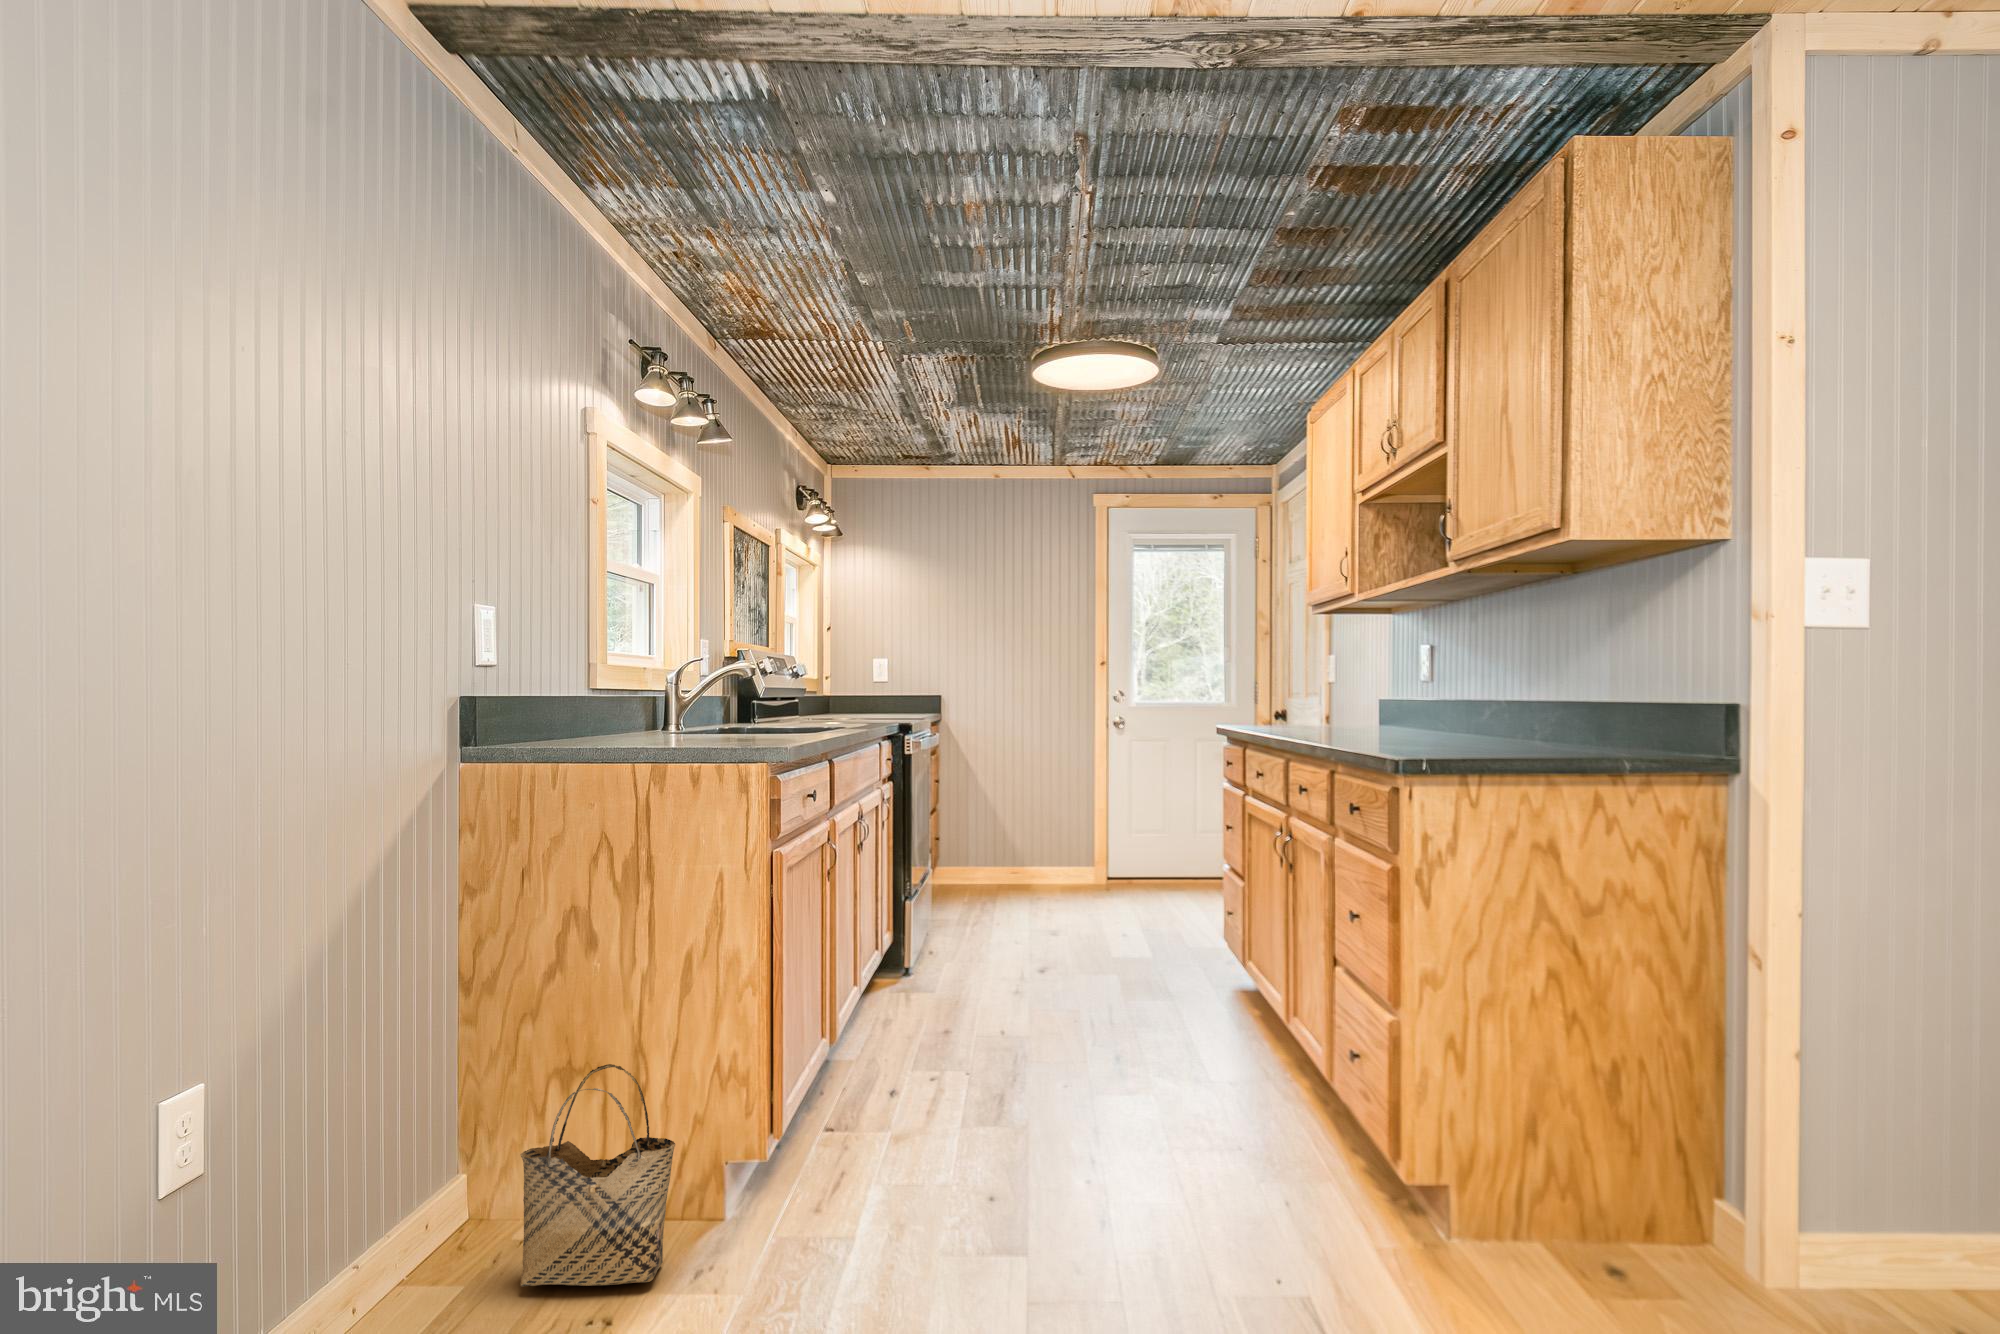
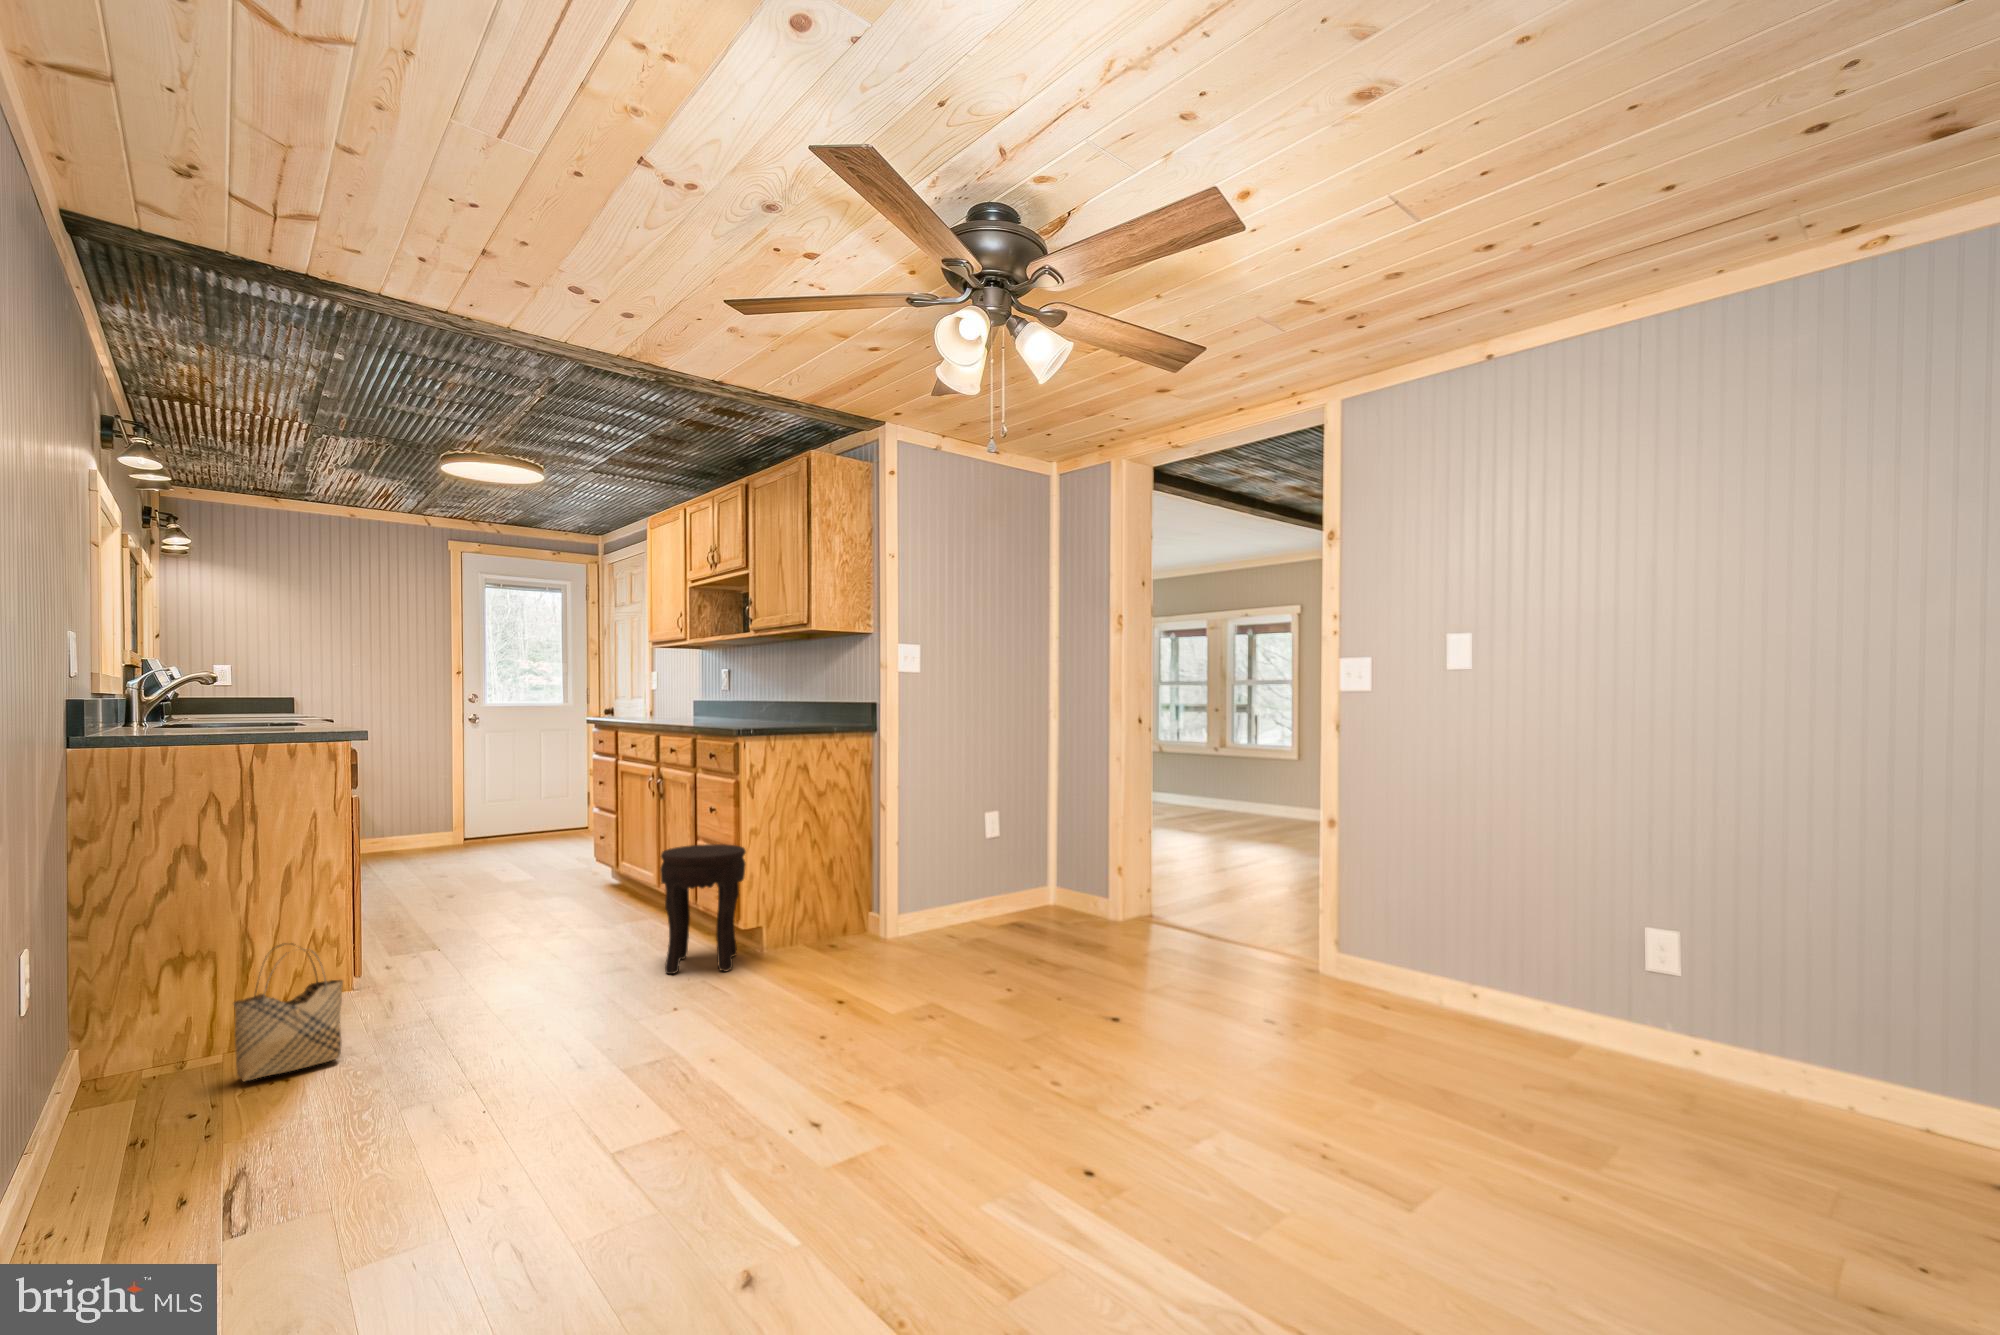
side table: none [1228,983,1402,1283] -> present [660,844,746,974]

